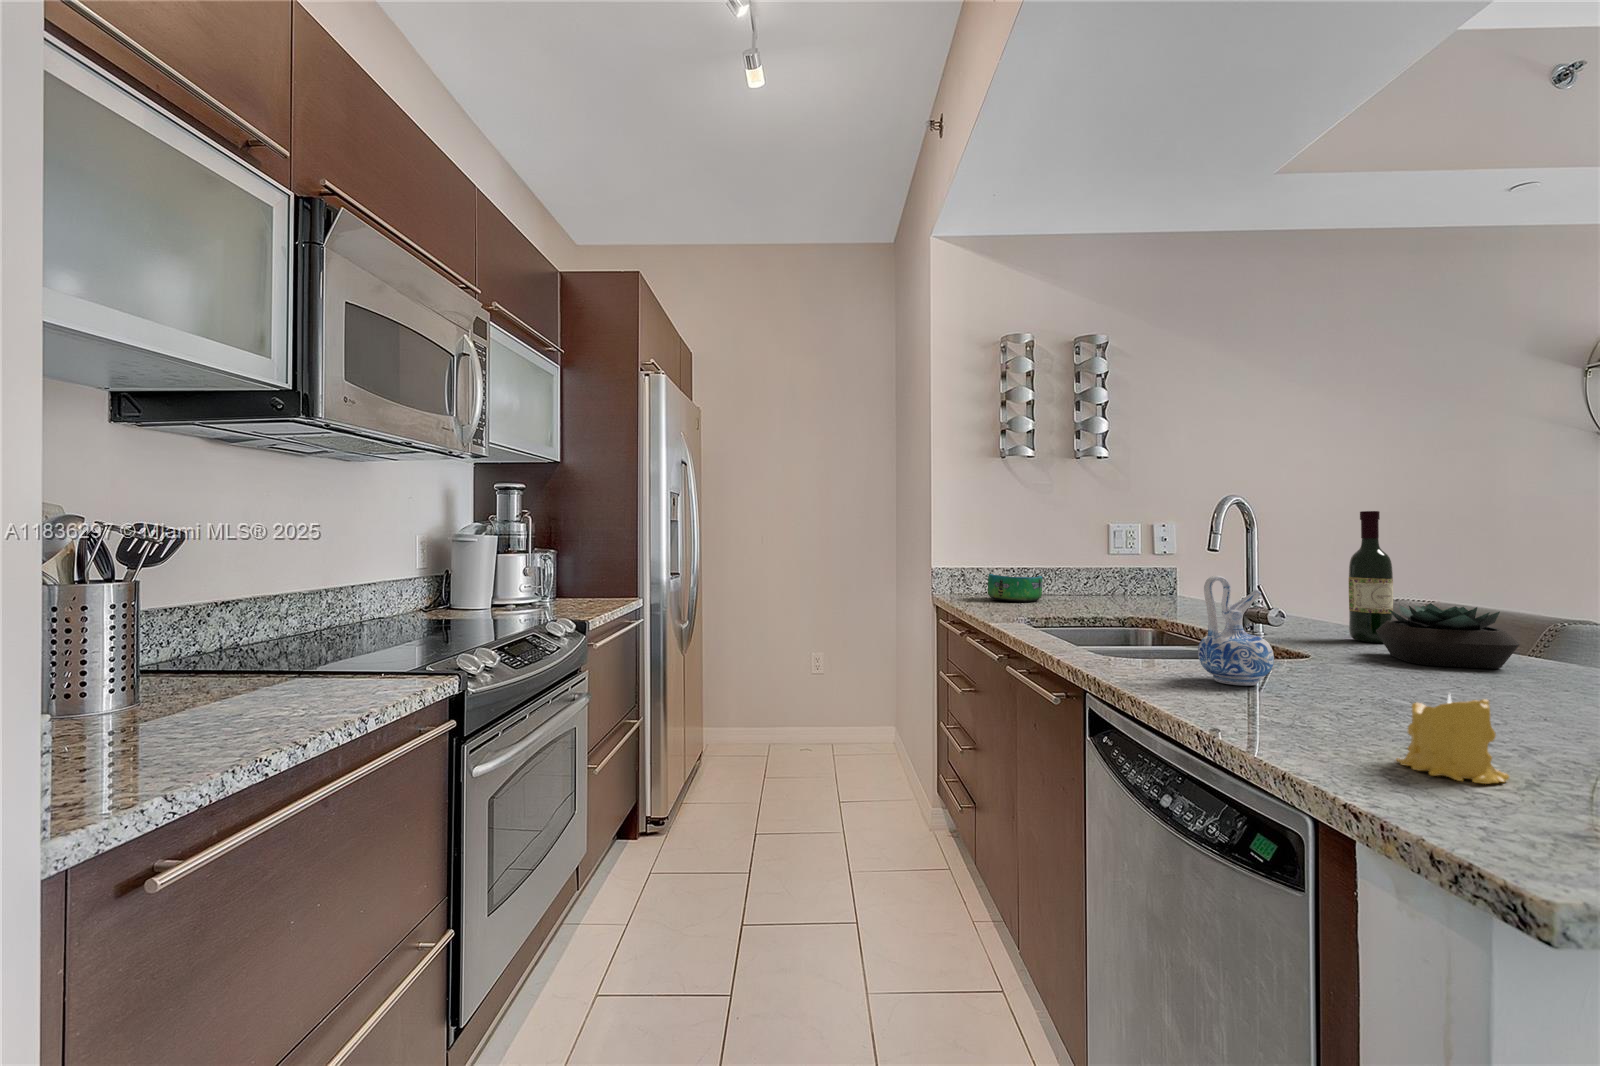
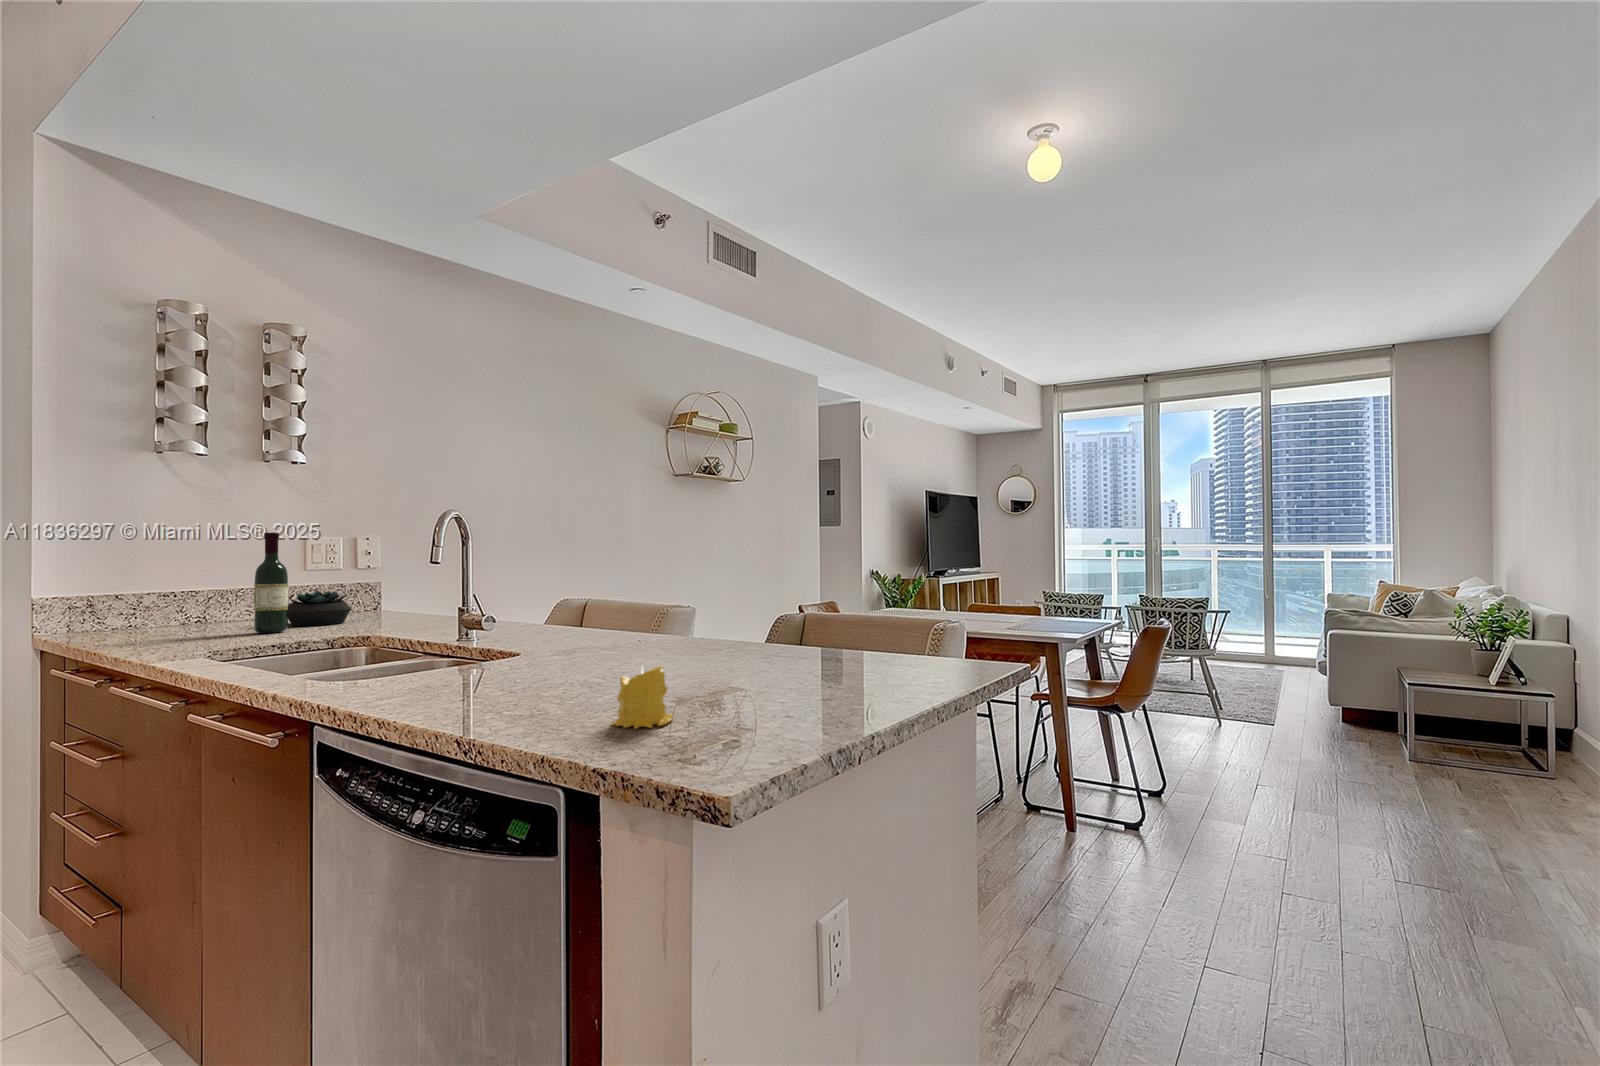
wine bottle: present [1349,511,1393,642] -> present [254,533,288,633]
decorative bowl: present [988,574,1043,602] -> none [122,600,216,637]
ceramic pitcher: present [1198,575,1274,685] -> none [440,589,506,690]
succulent plant: present [1376,603,1520,668] -> present [288,591,351,626]

